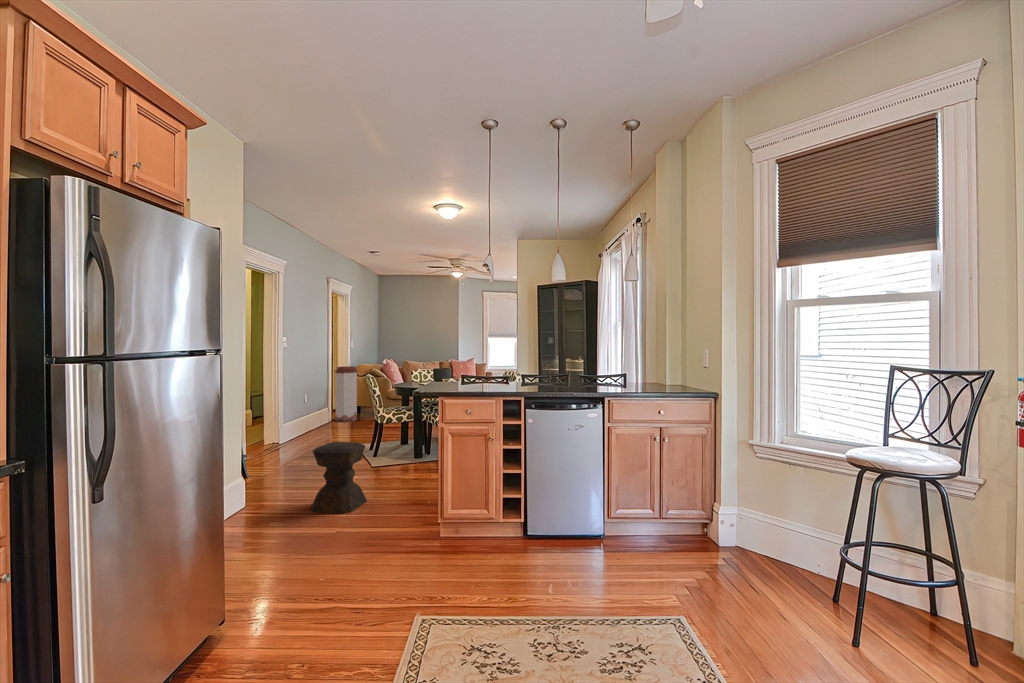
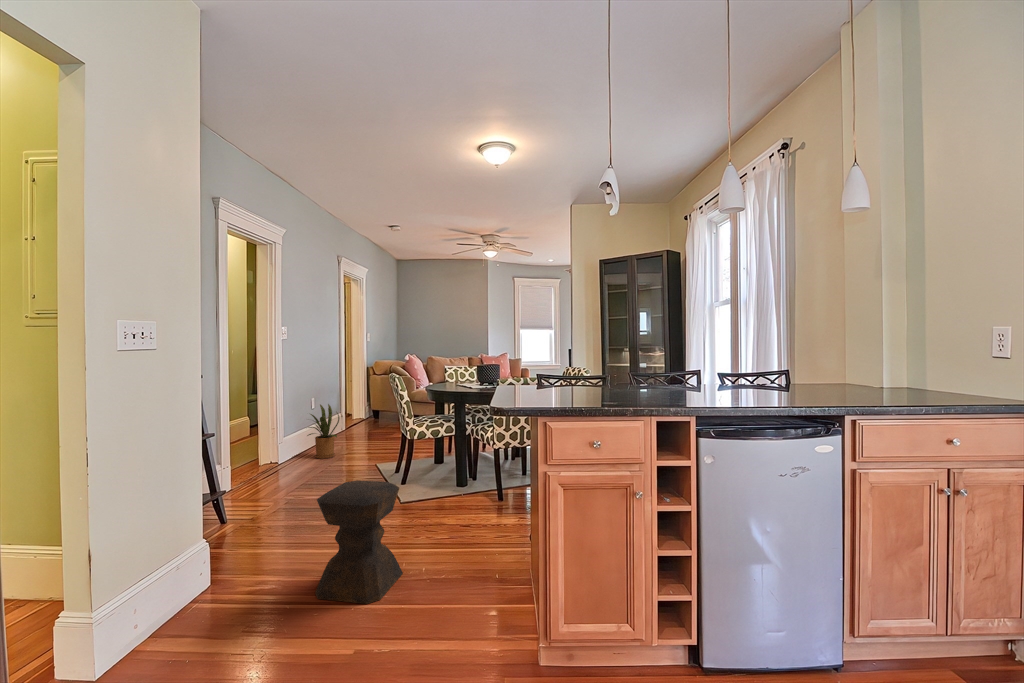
trash can: present [335,366,358,422] -> none [349,364,376,431]
house plant: none [296,397,327,441] -> present [307,404,339,459]

